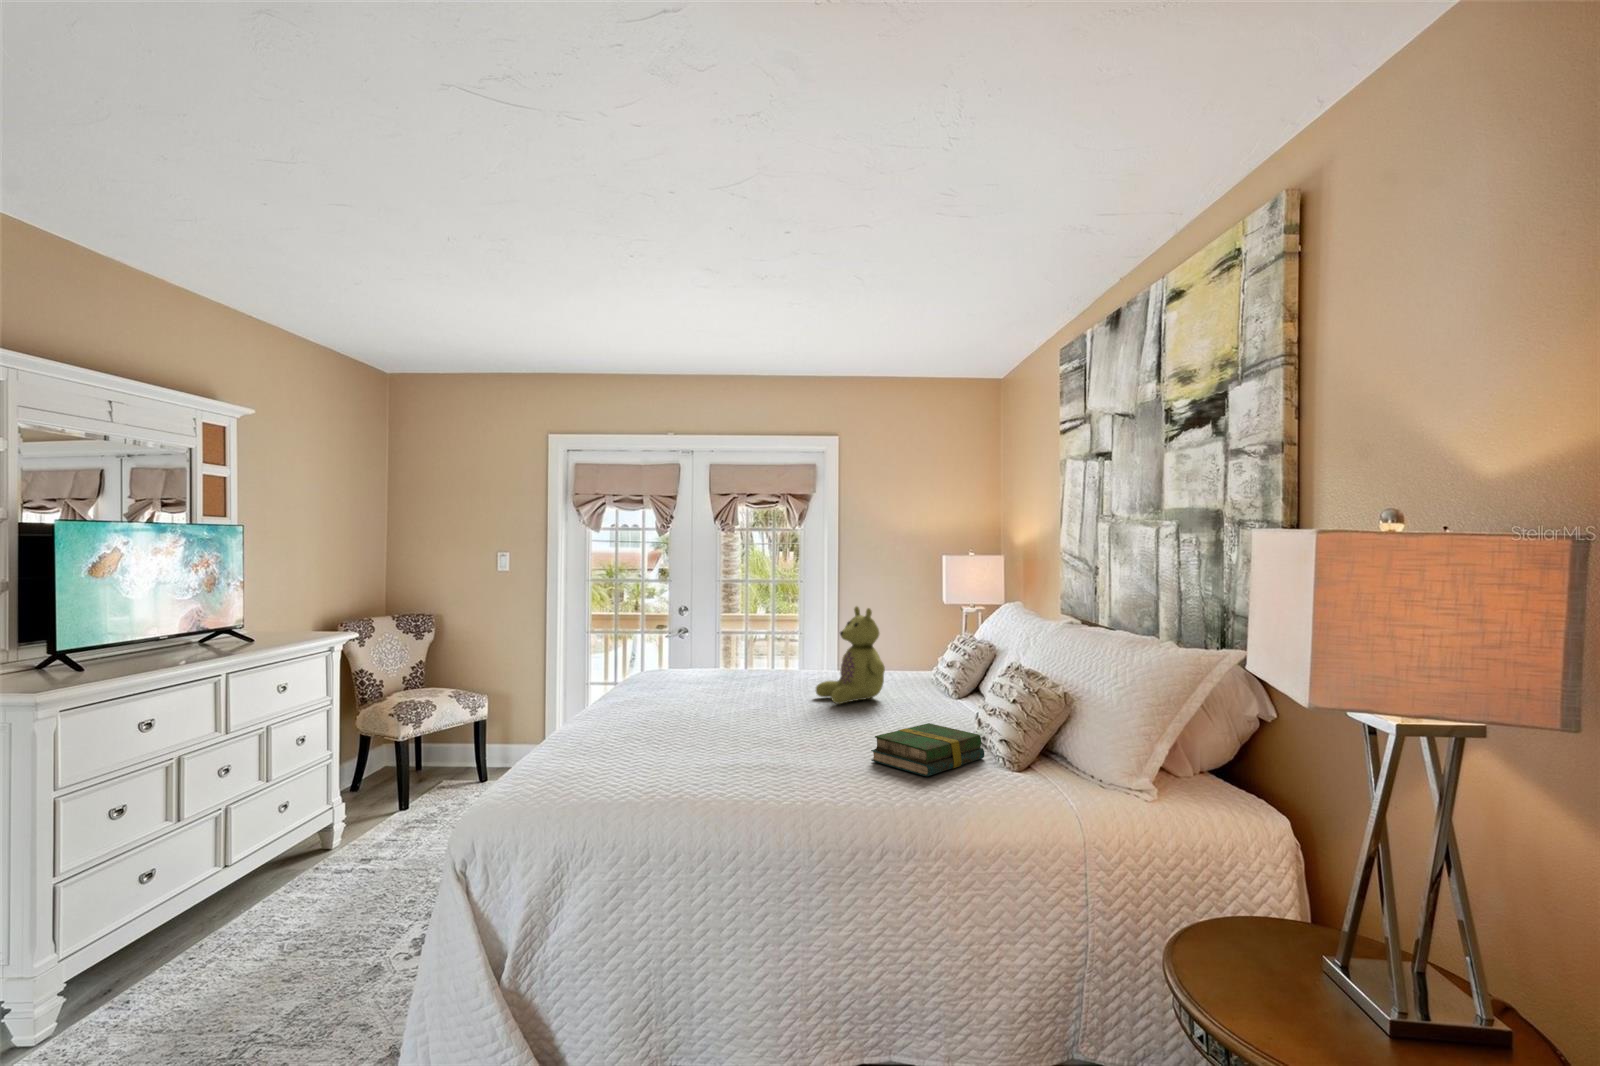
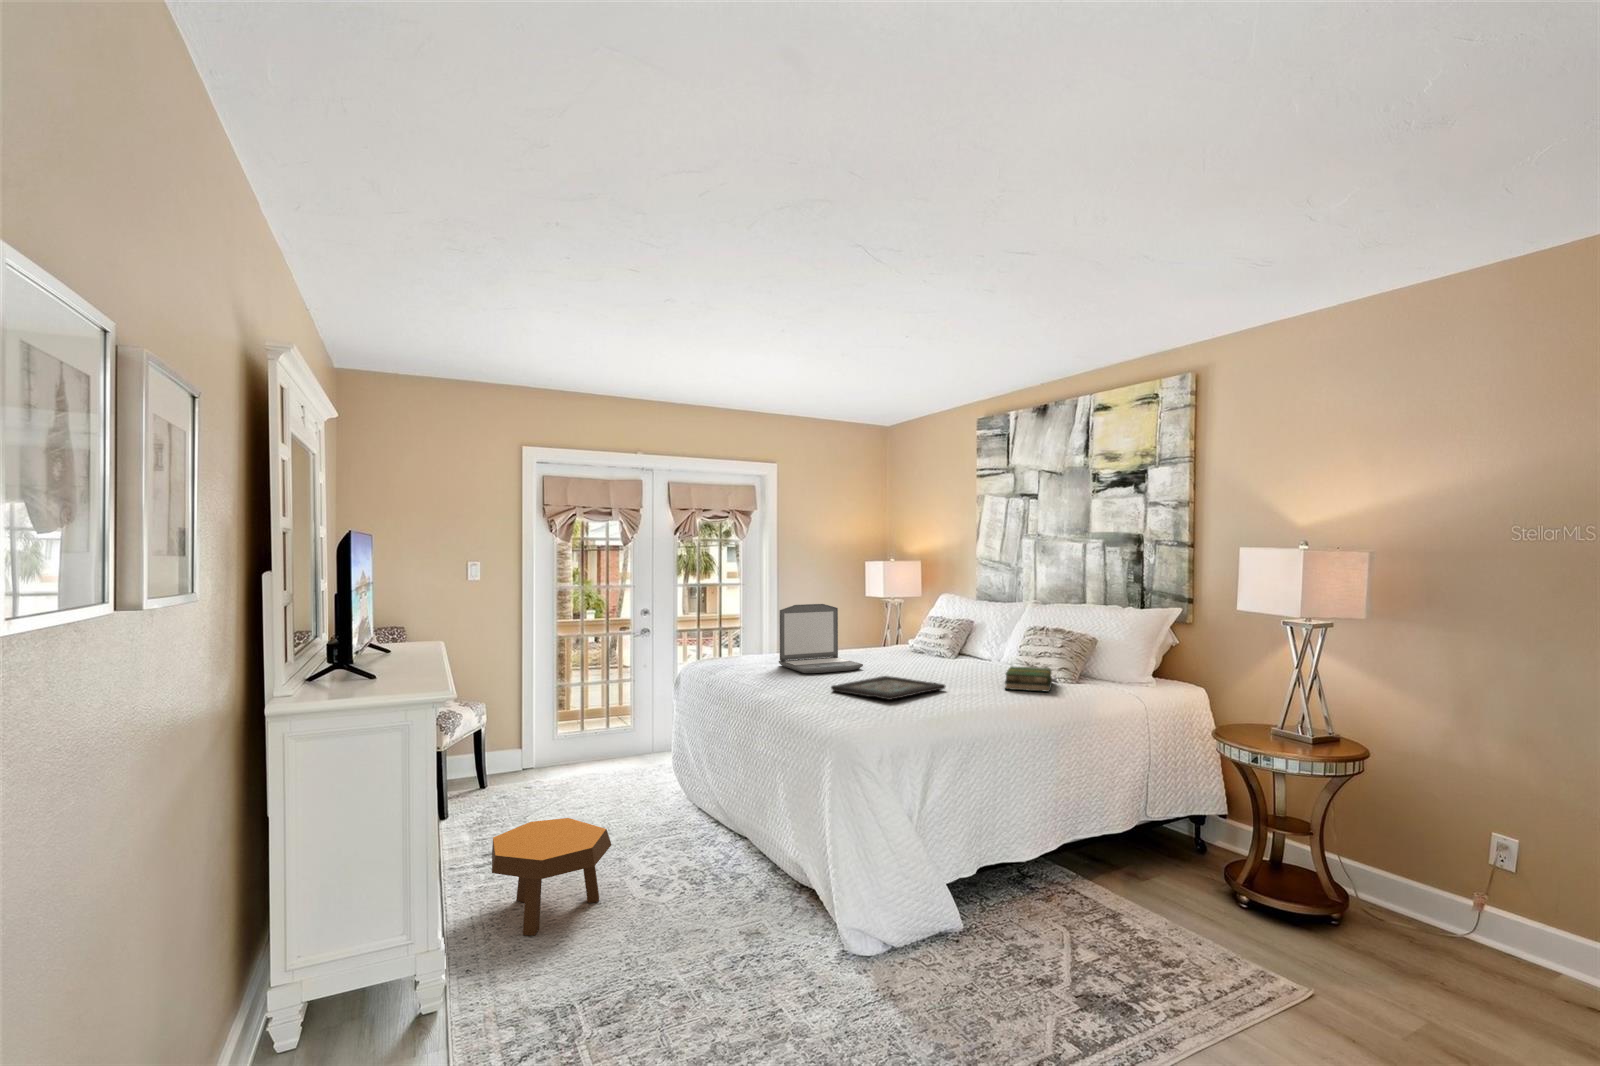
stuffed bear: present [816,606,885,704] -> none [878,598,931,666]
laptop: none [687,609,784,702] -> present [779,604,863,673]
decorative tray: none [644,716,786,757] -> present [831,676,946,700]
footstool: none [219,838,372,976] -> present [492,818,612,936]

